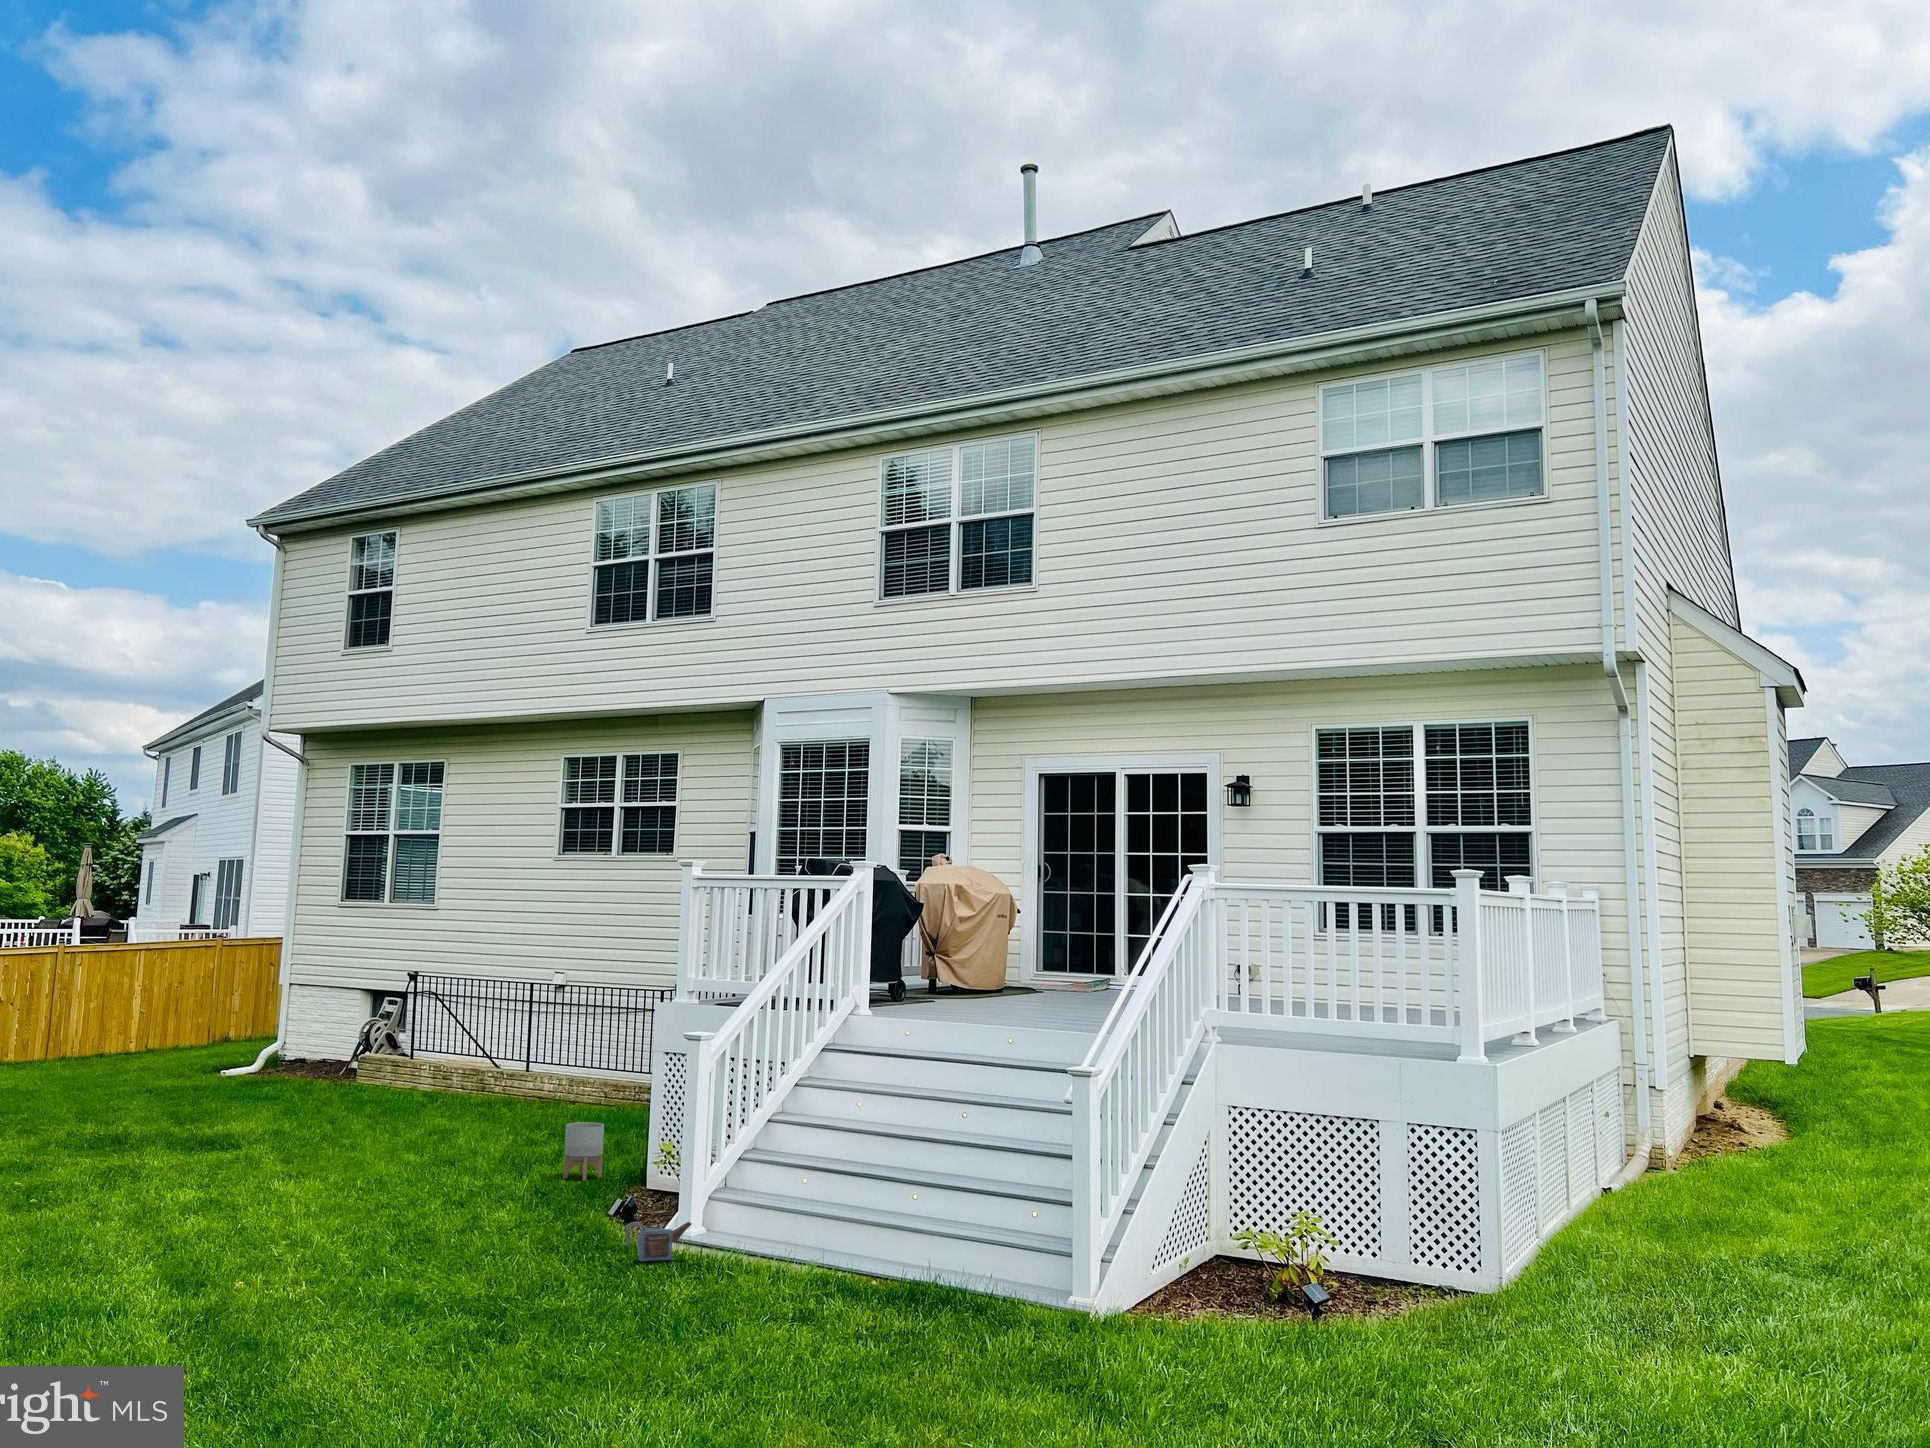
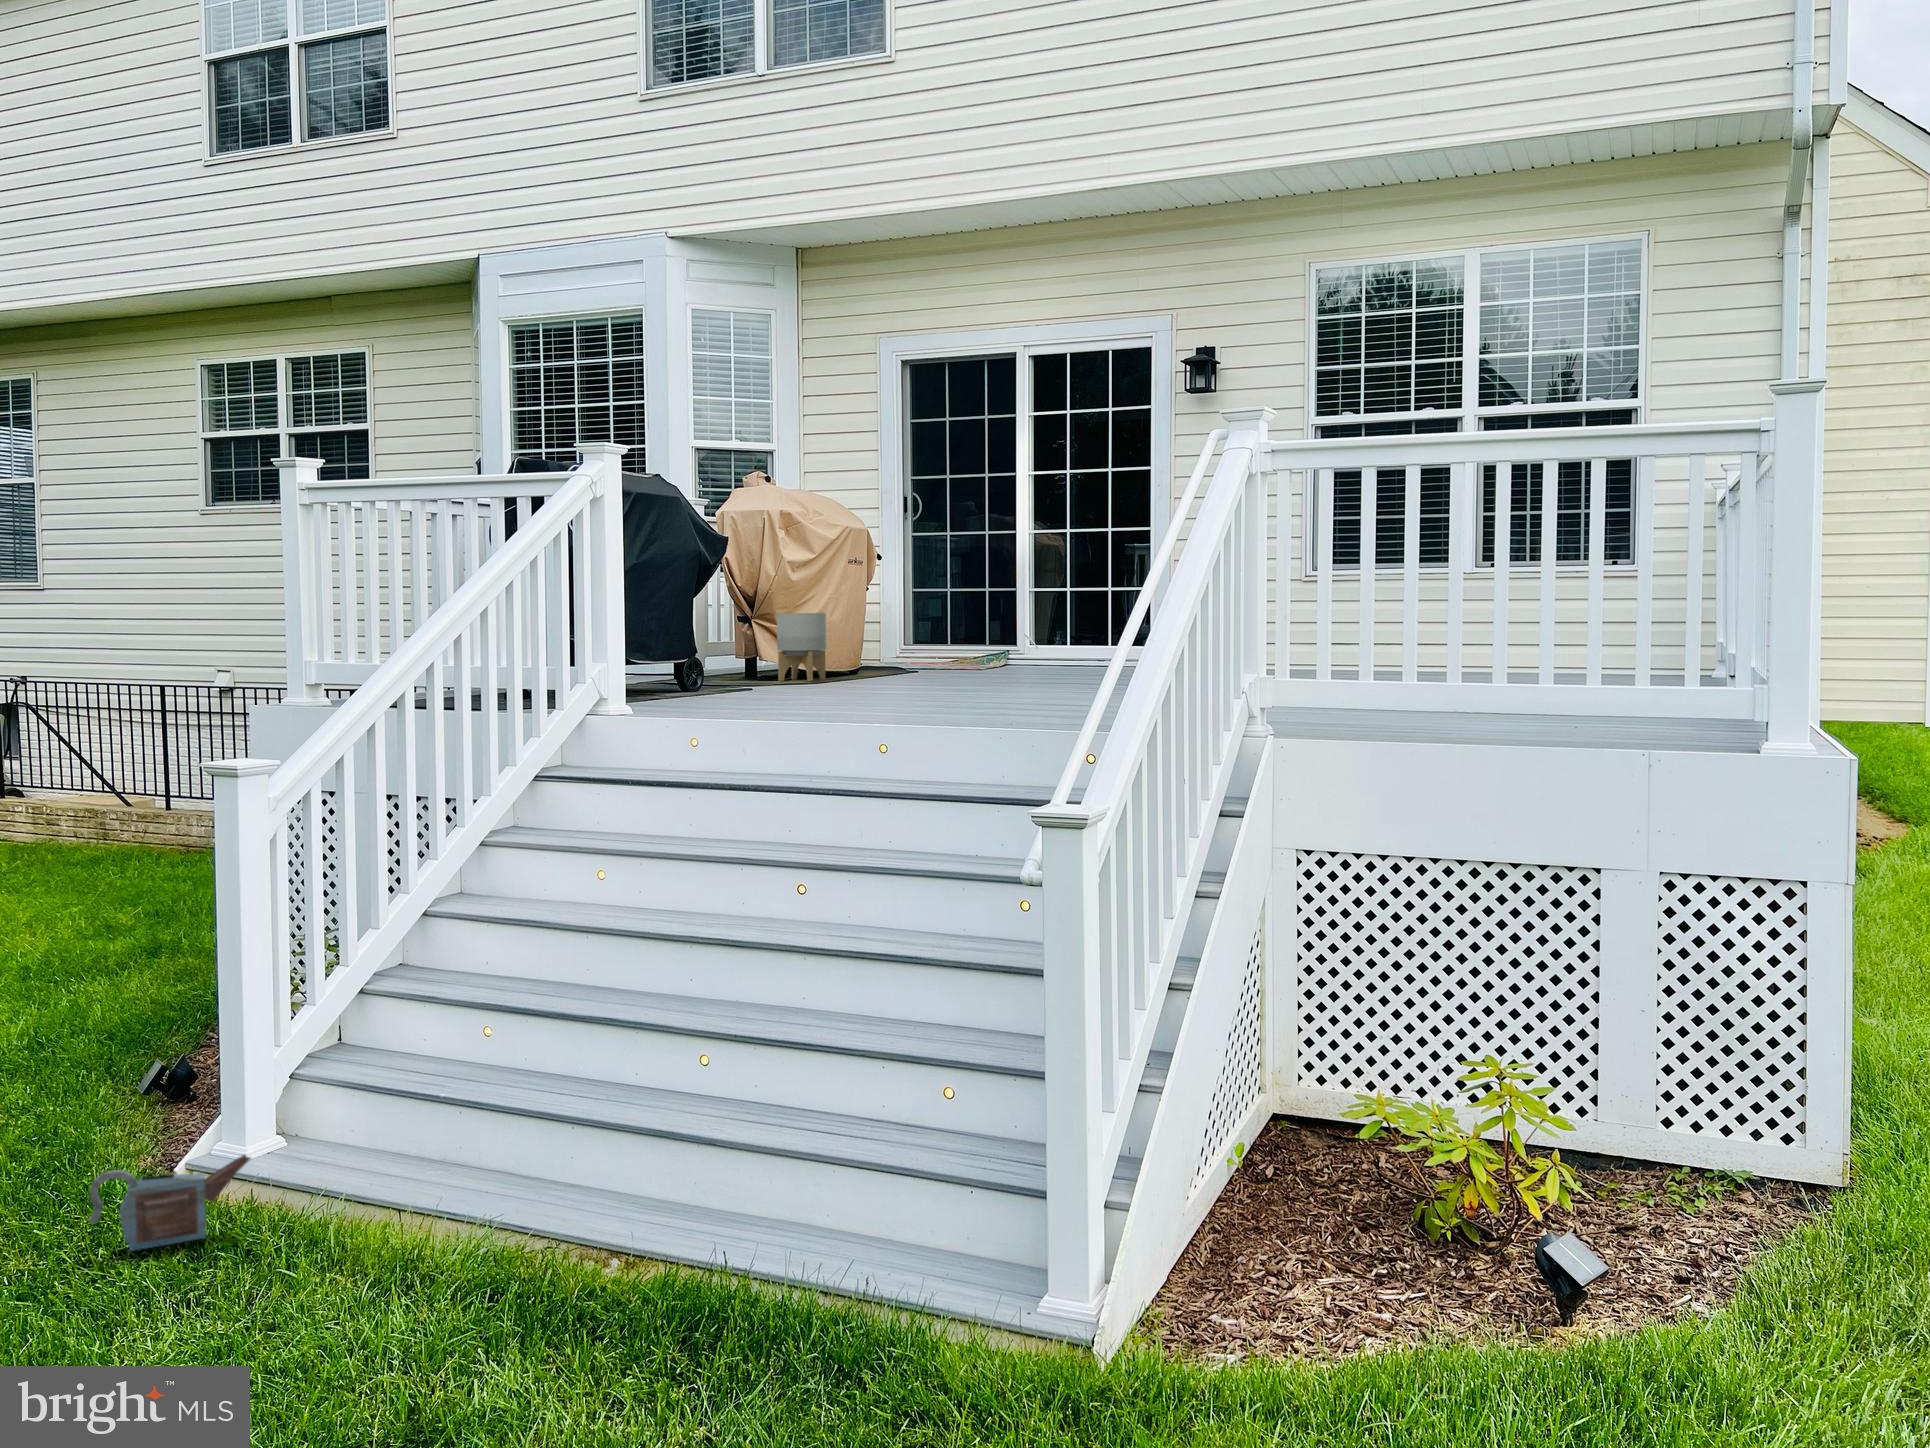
planter: present [563,1122,604,1181] -> present [777,613,826,681]

